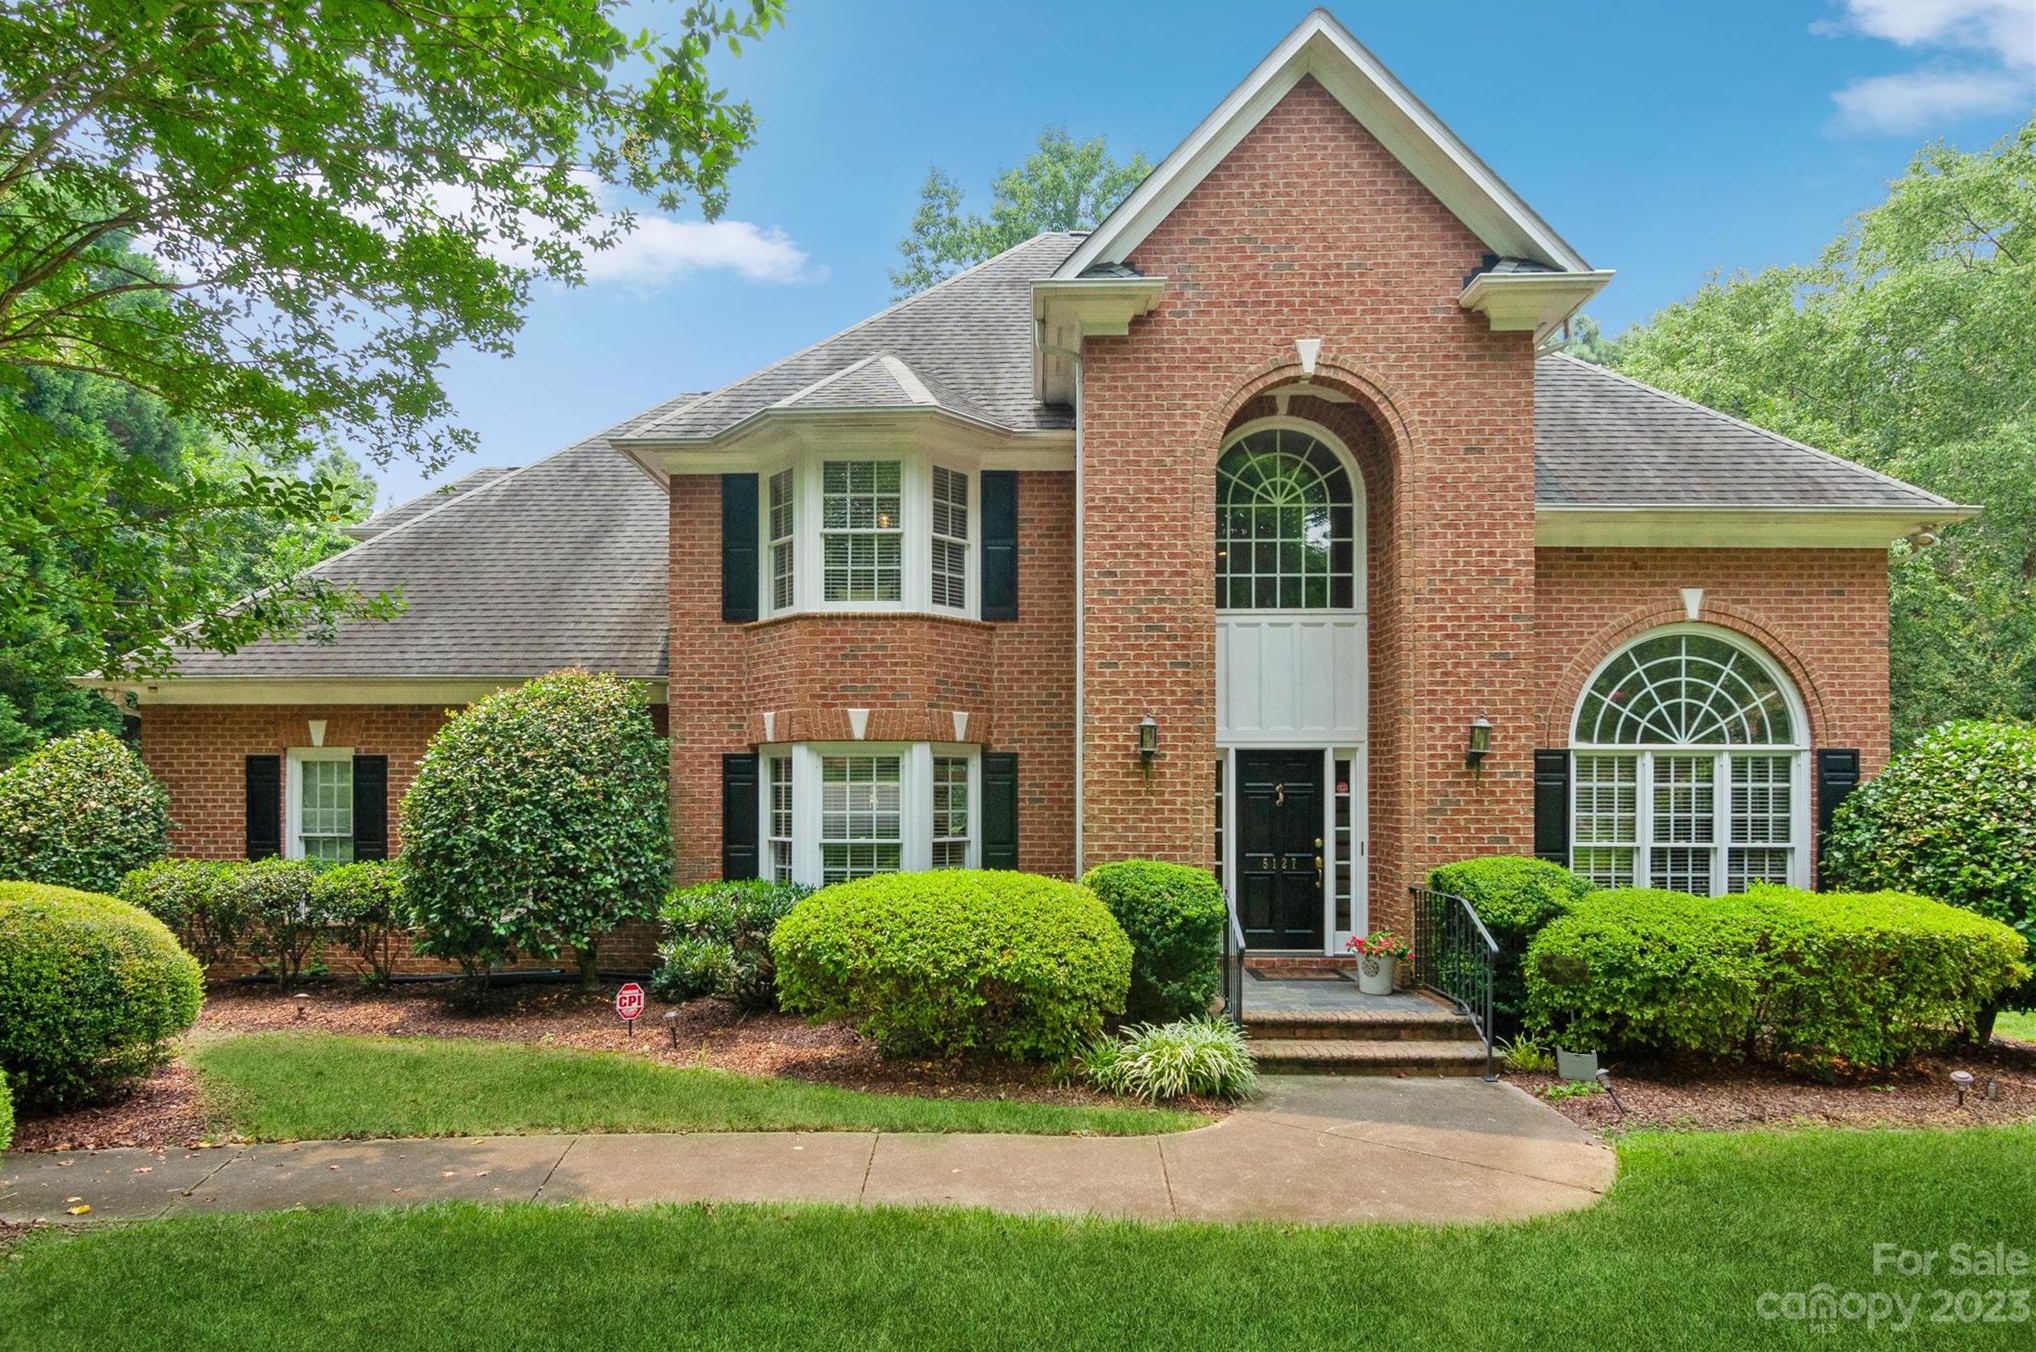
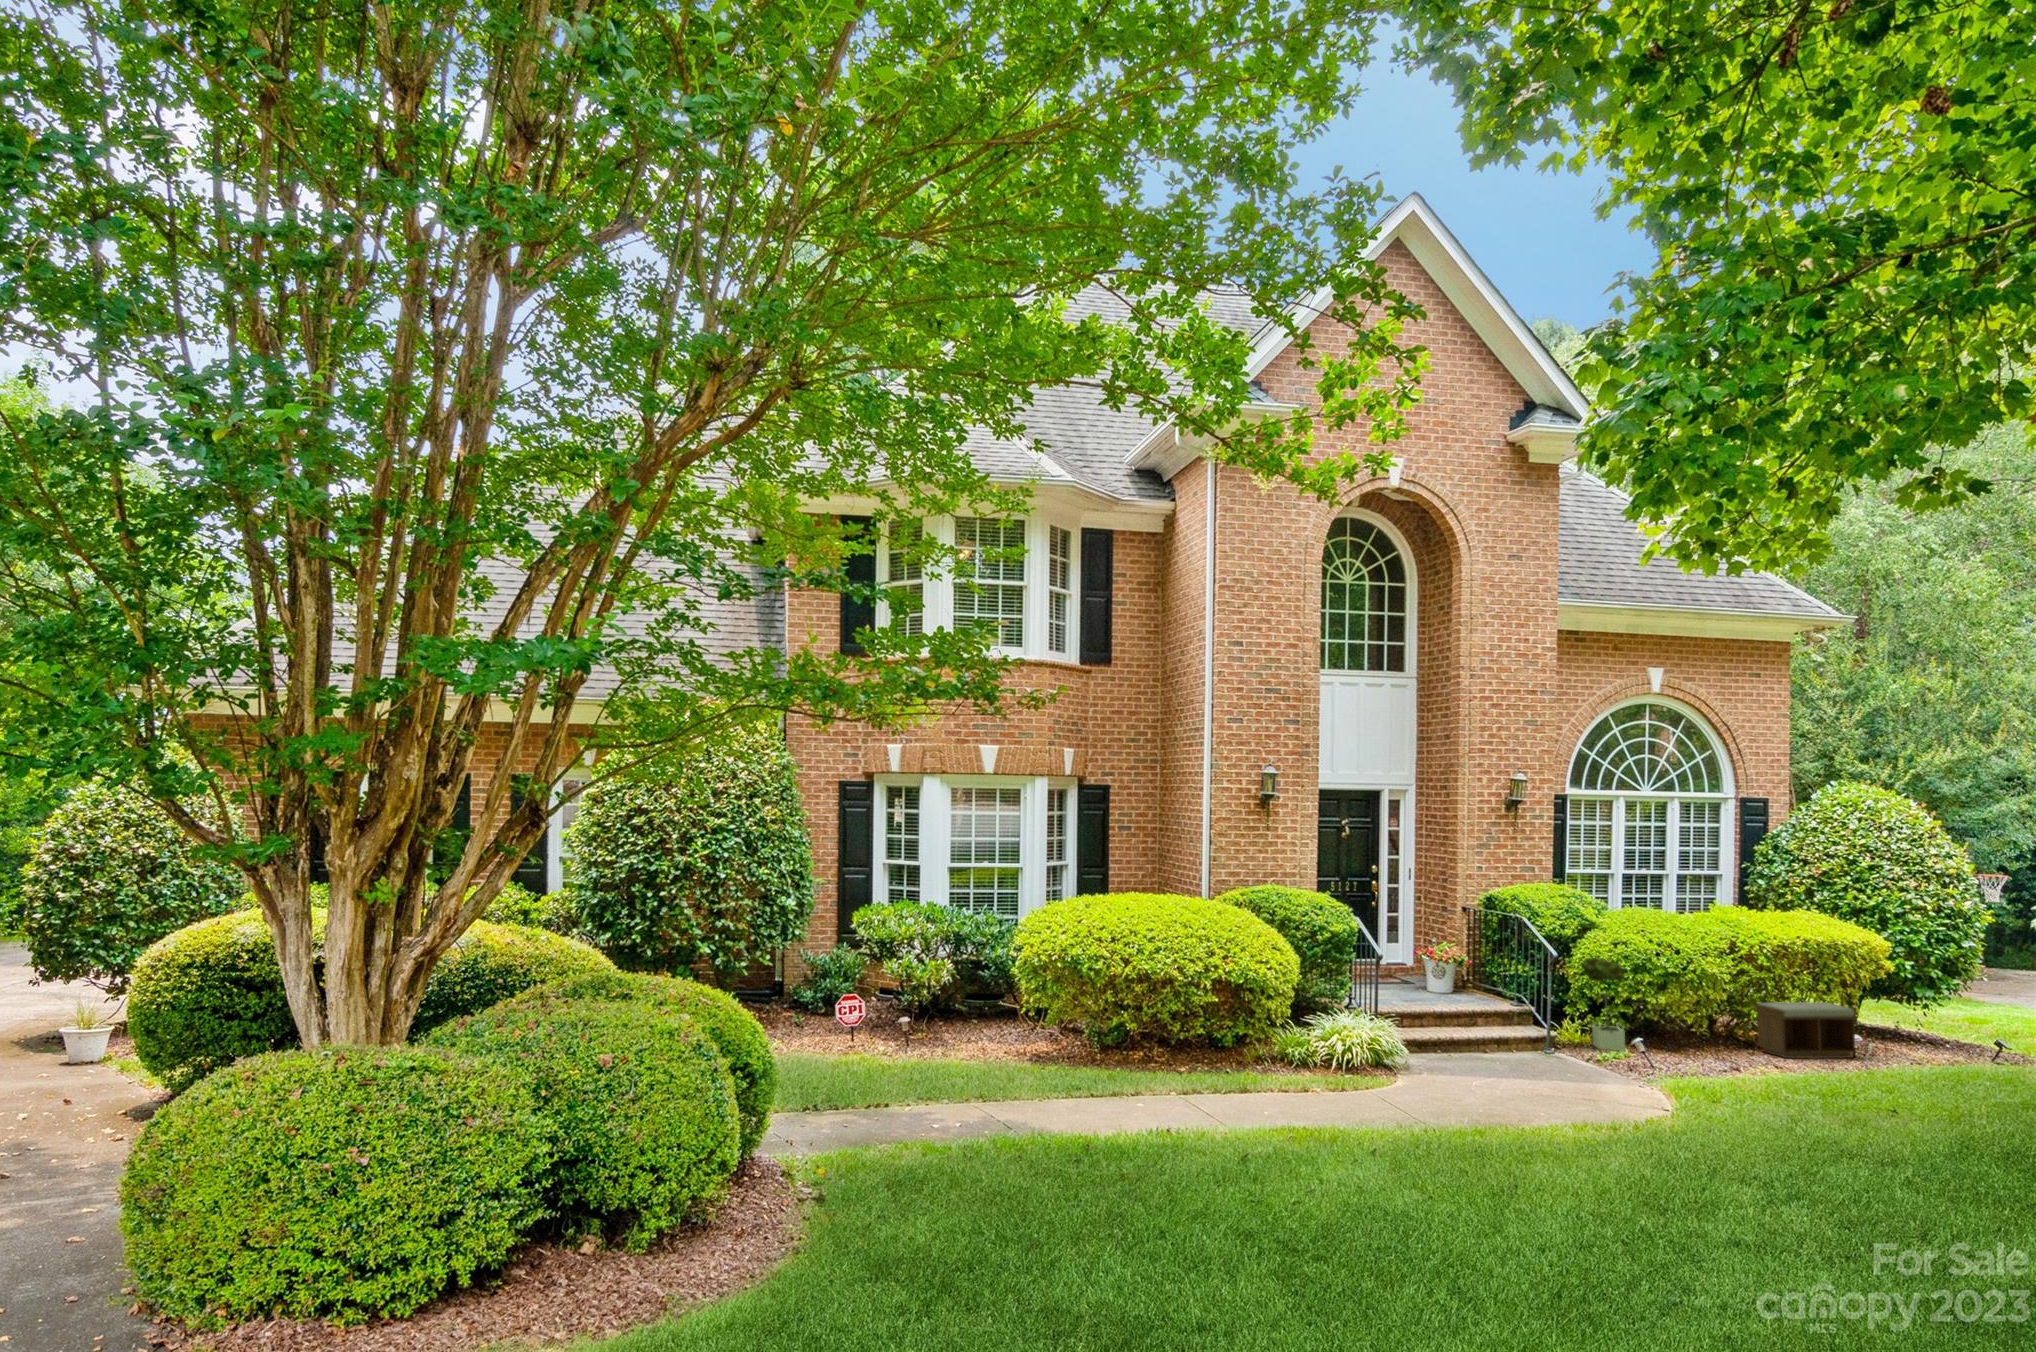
bench: none [1799,1022,1966,1108] -> present [1755,1002,1856,1058]

